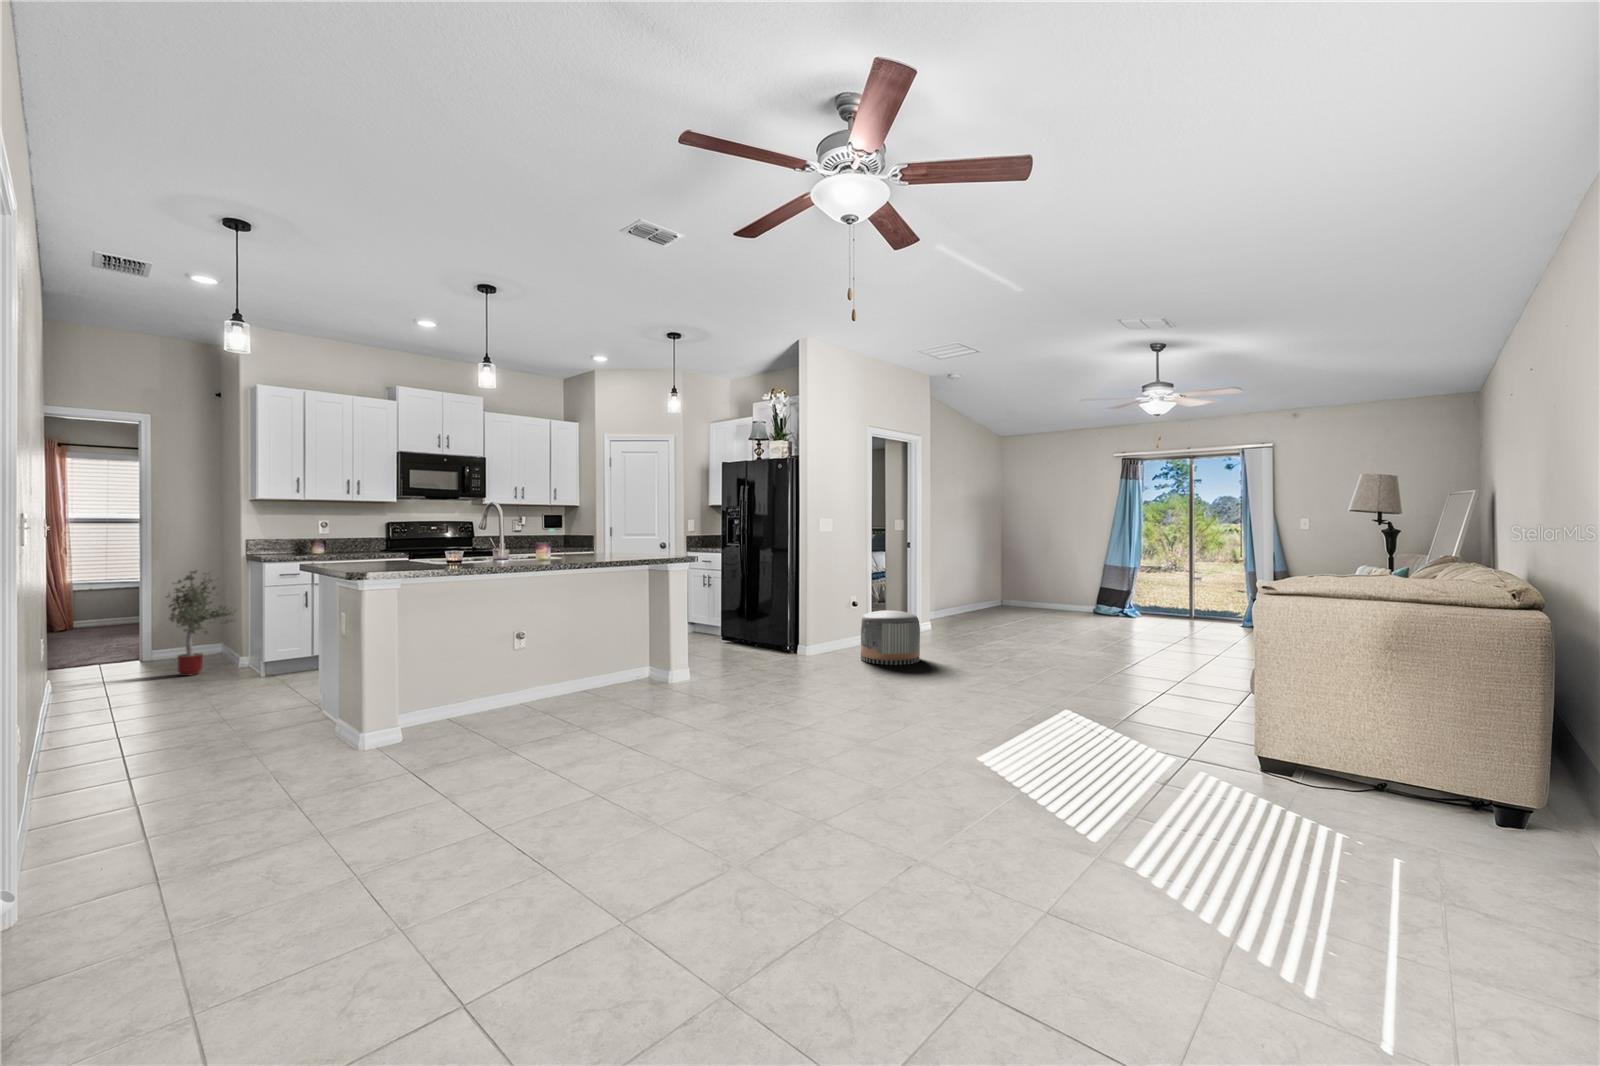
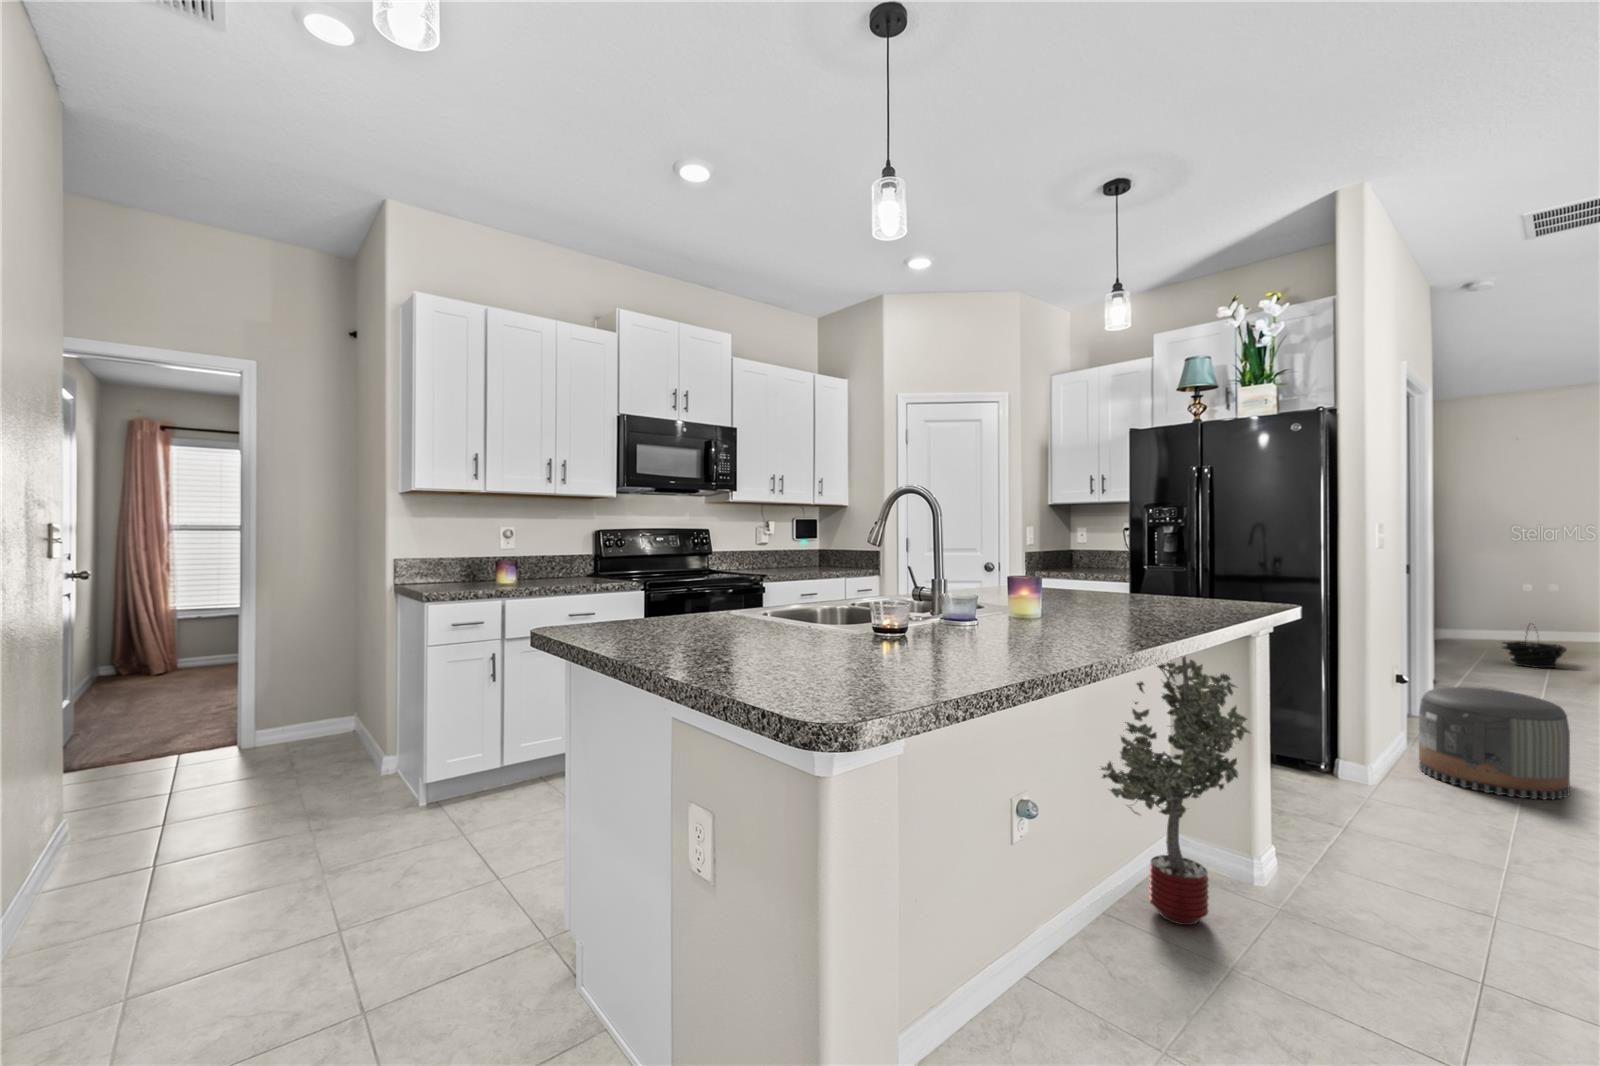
potted tree: present [166,571,235,676] -> present [1099,656,1250,925]
basket: none [1056,586,1089,615] -> present [1503,623,1566,668]

